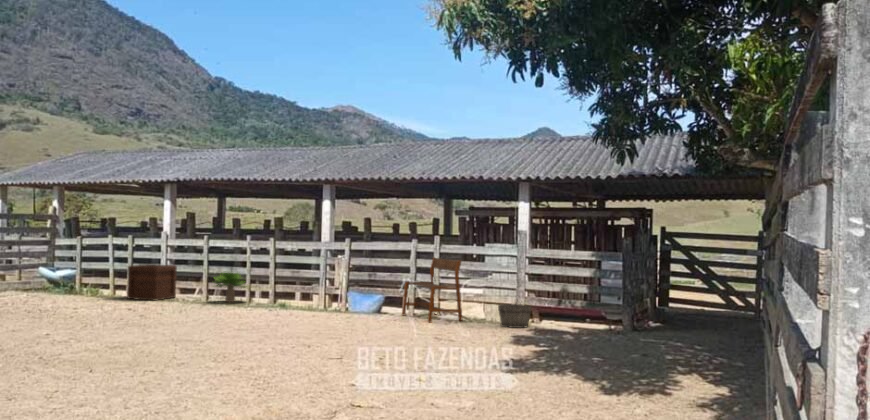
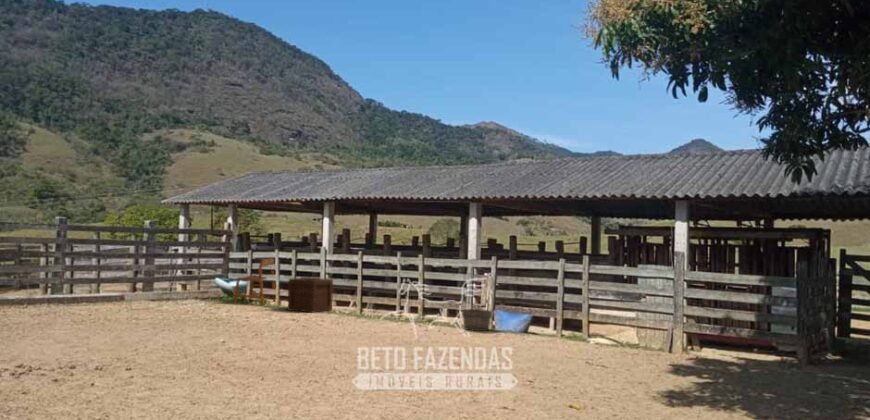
bench: present [402,258,462,323] -> present [234,258,275,305]
potted plant: present [215,272,247,302] -> none [363,285,400,317]
wooden bucket: present [498,304,531,328] -> present [462,309,492,331]

